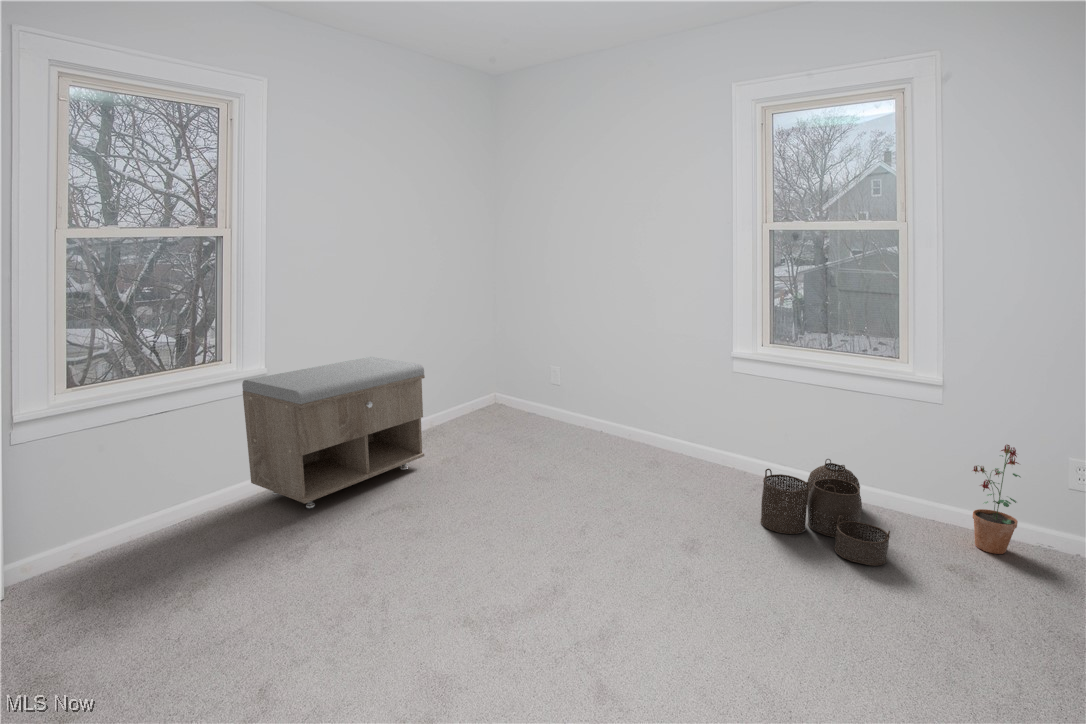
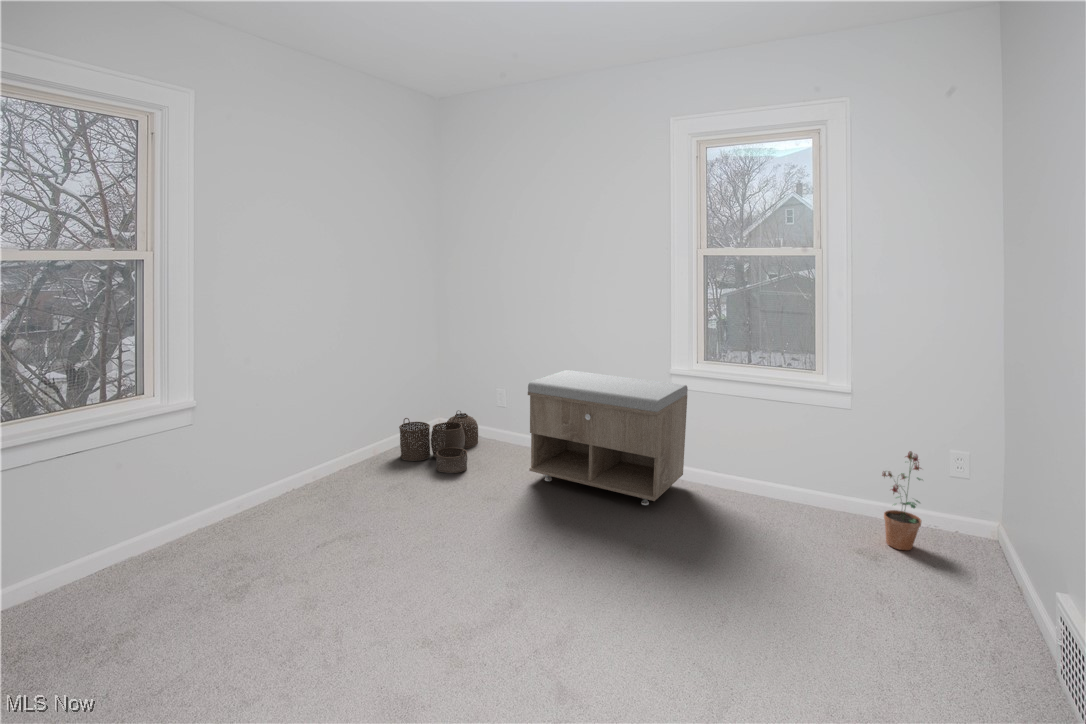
storage bench: present [242,357,425,508] -> present [528,370,688,505]
woven basket: present [761,459,890,566] -> present [399,411,478,473]

